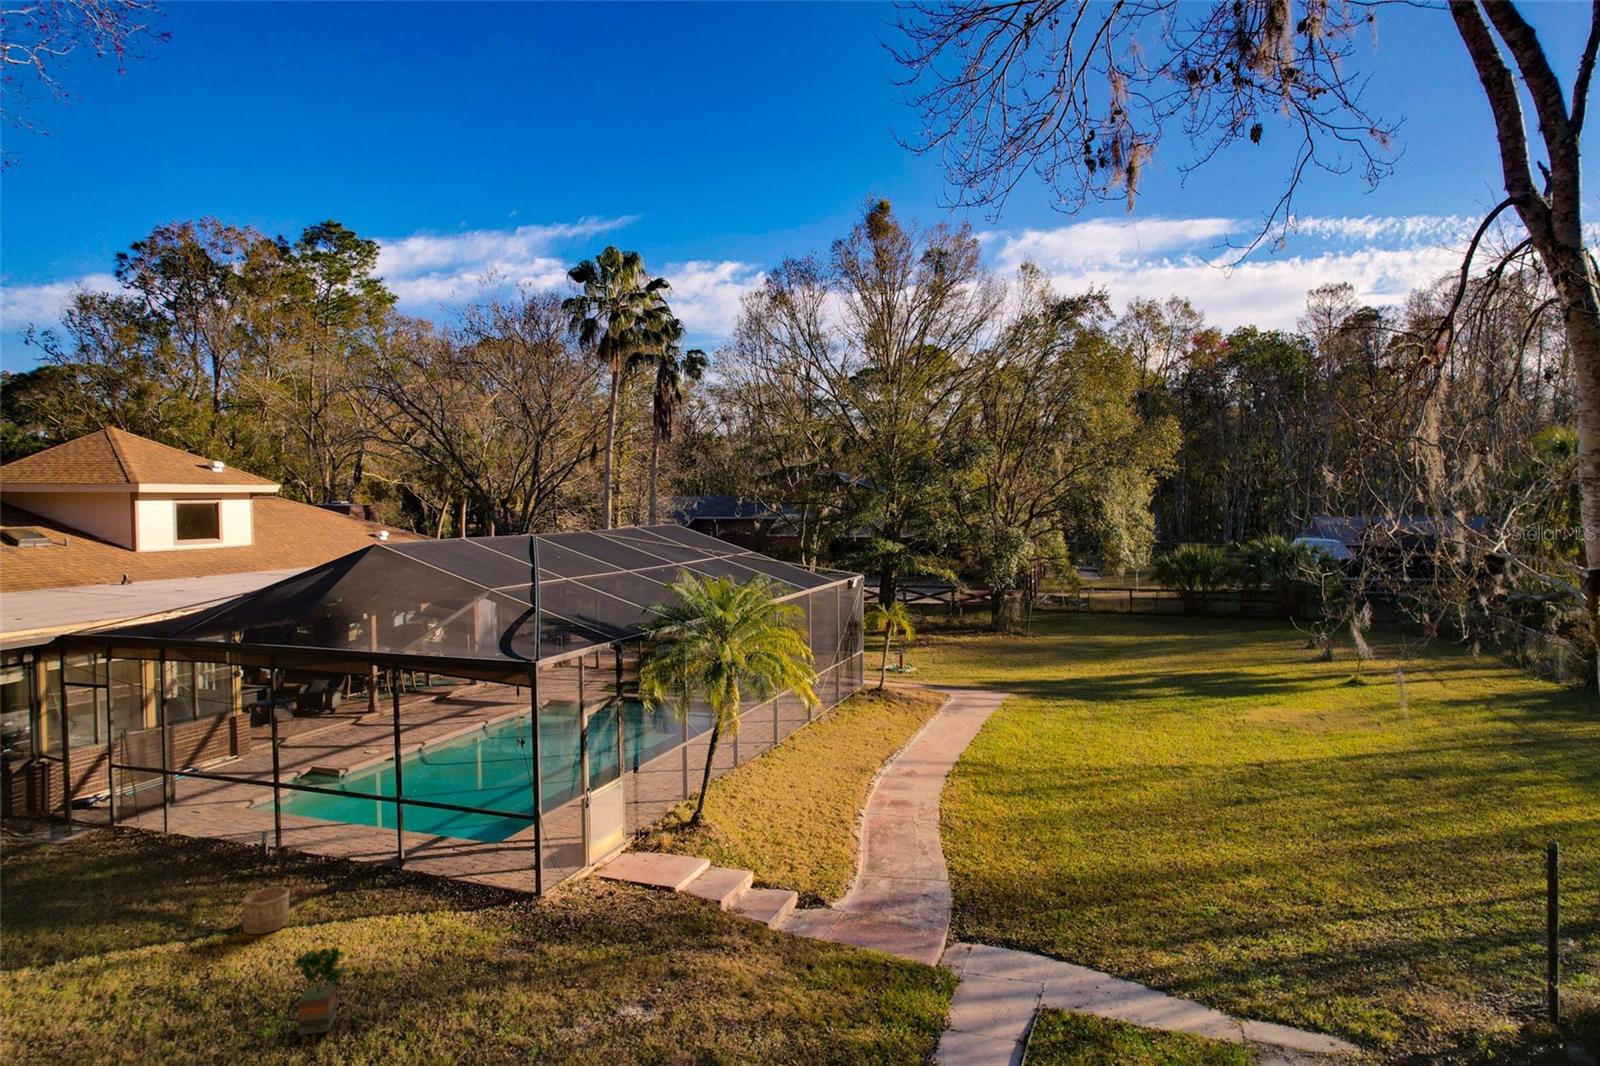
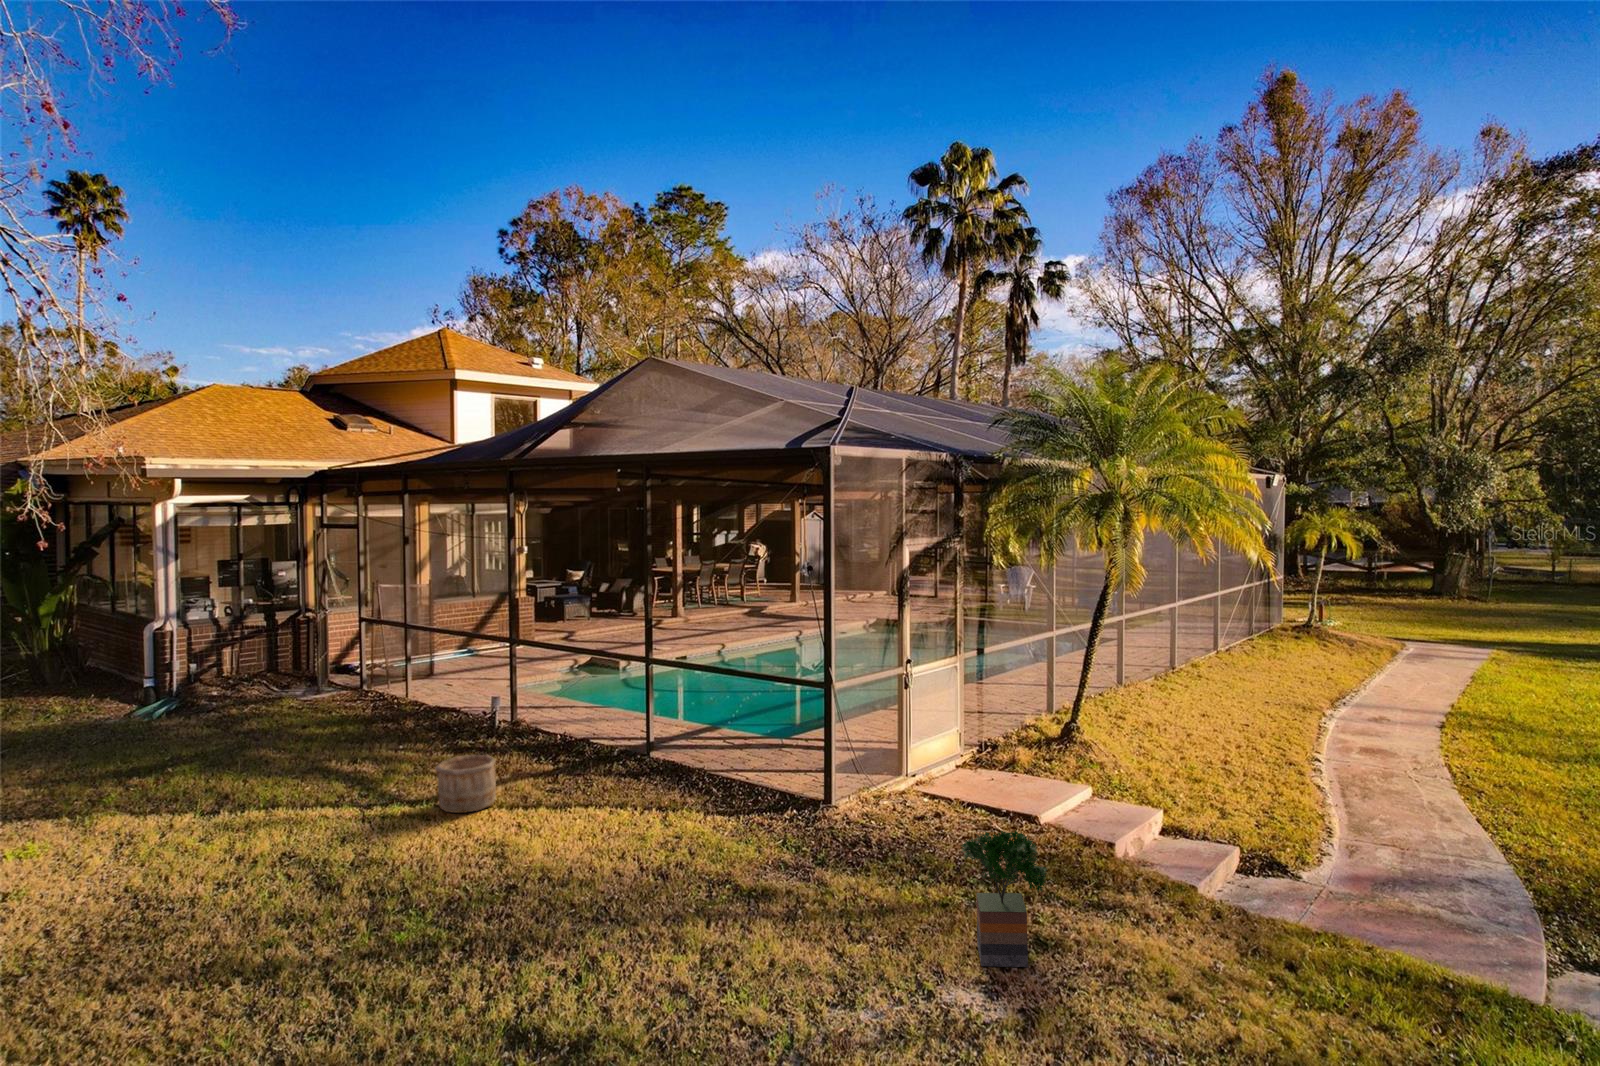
potted tree: present [293,947,346,1035] -> present [961,830,1047,967]

